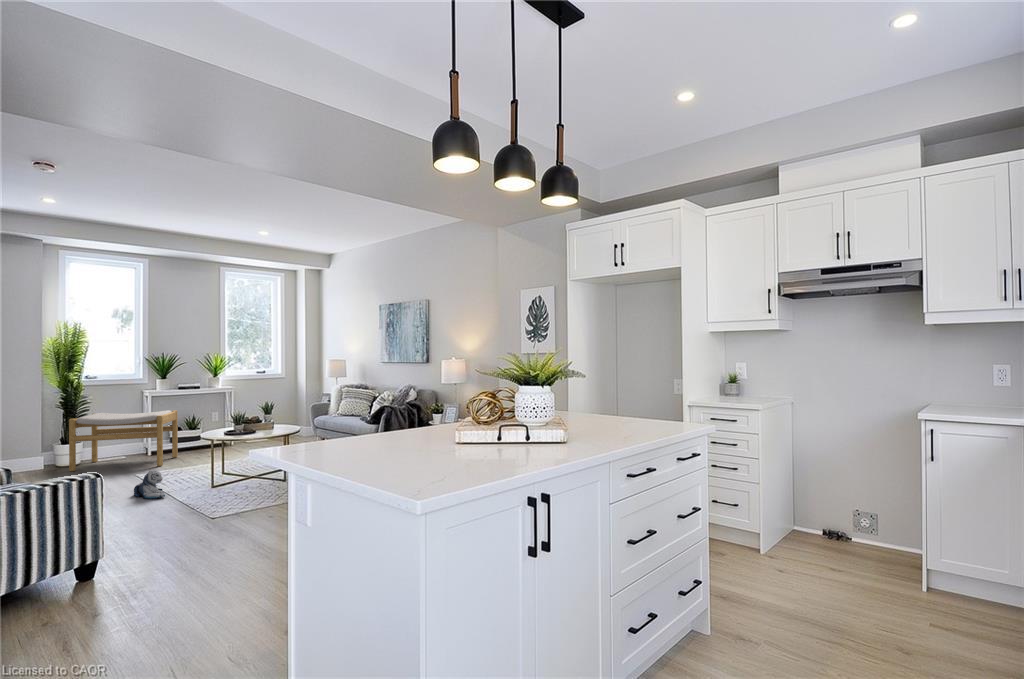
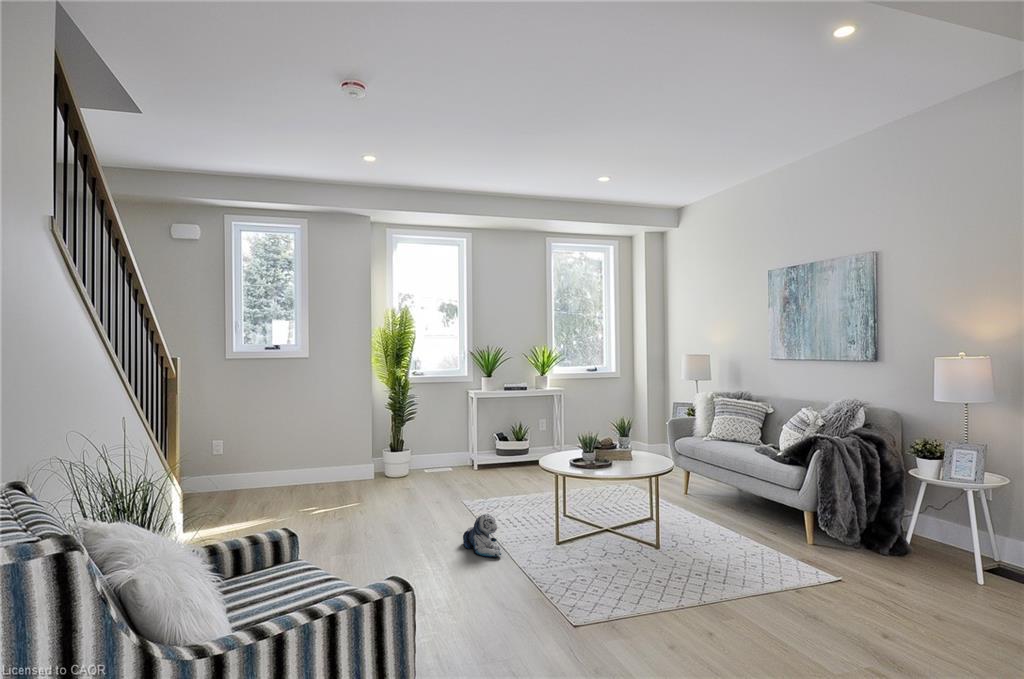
footstool: present [69,410,178,471] -> none [396,417,506,491]

